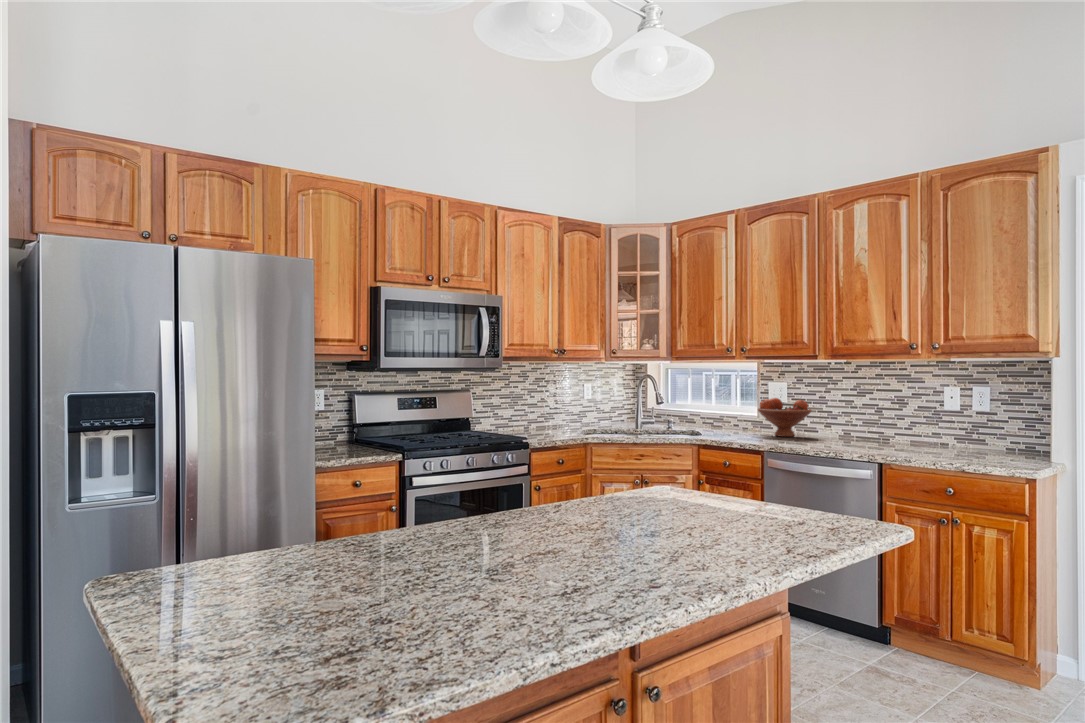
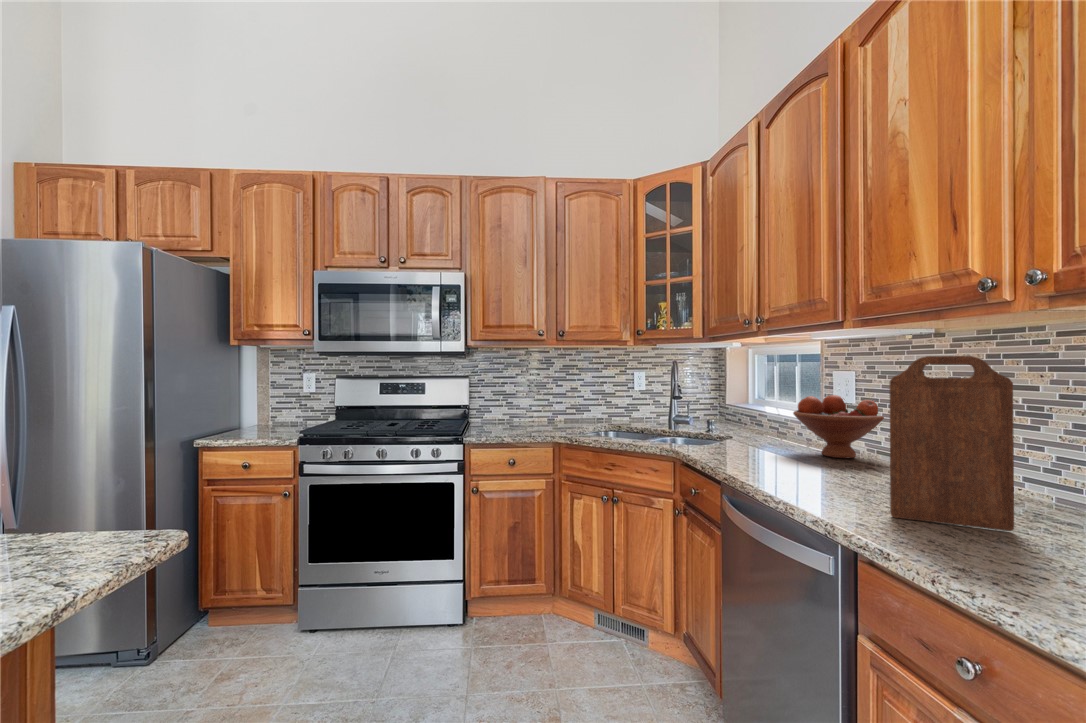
cutting board: none [881,378,923,453] -> present [889,356,1014,531]

